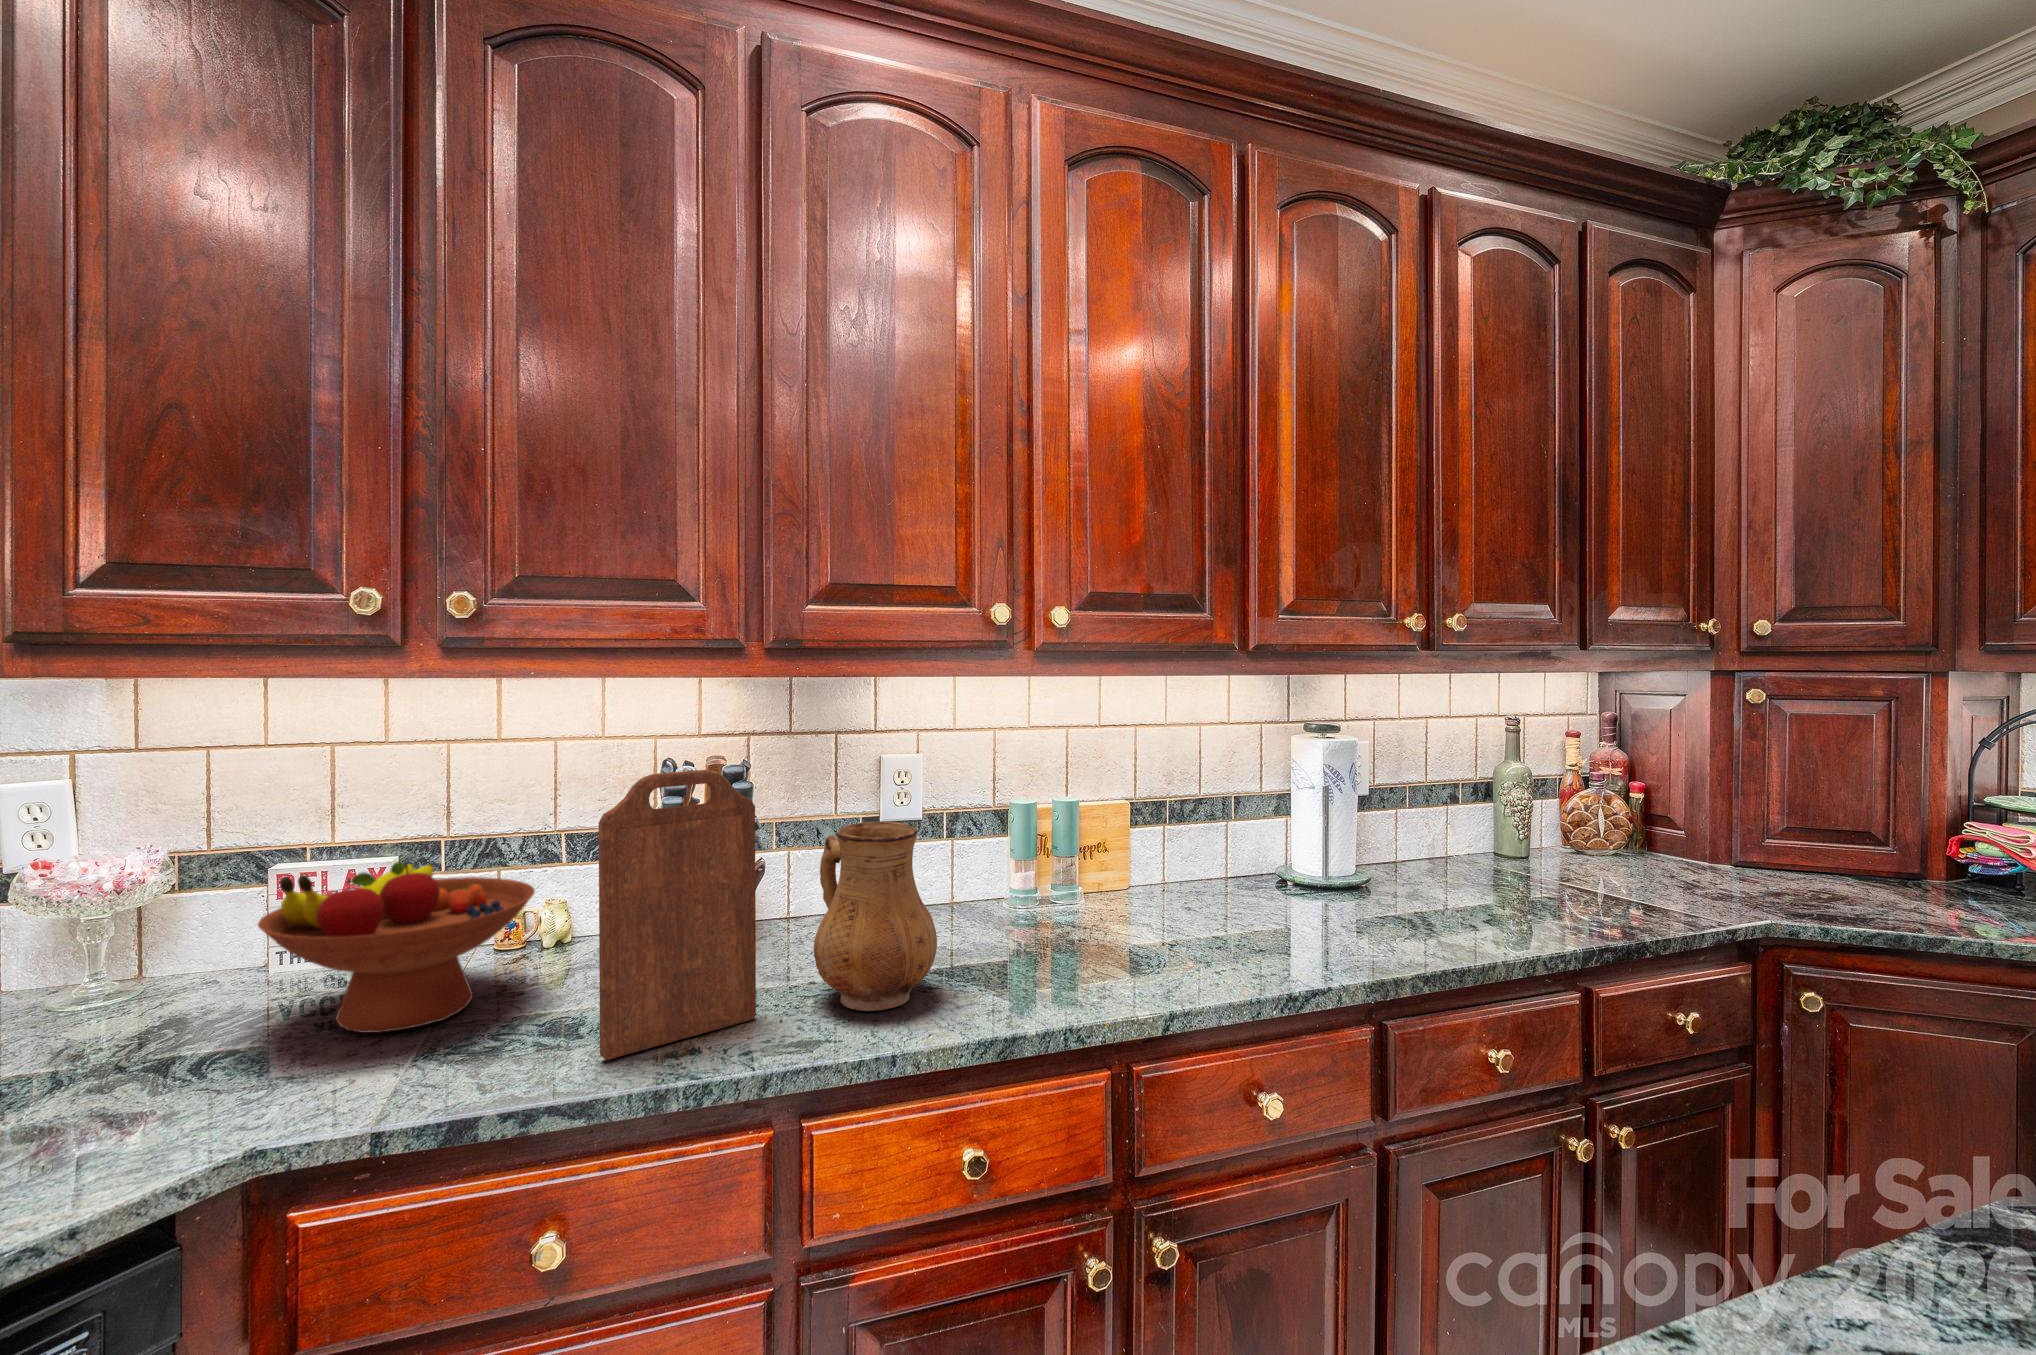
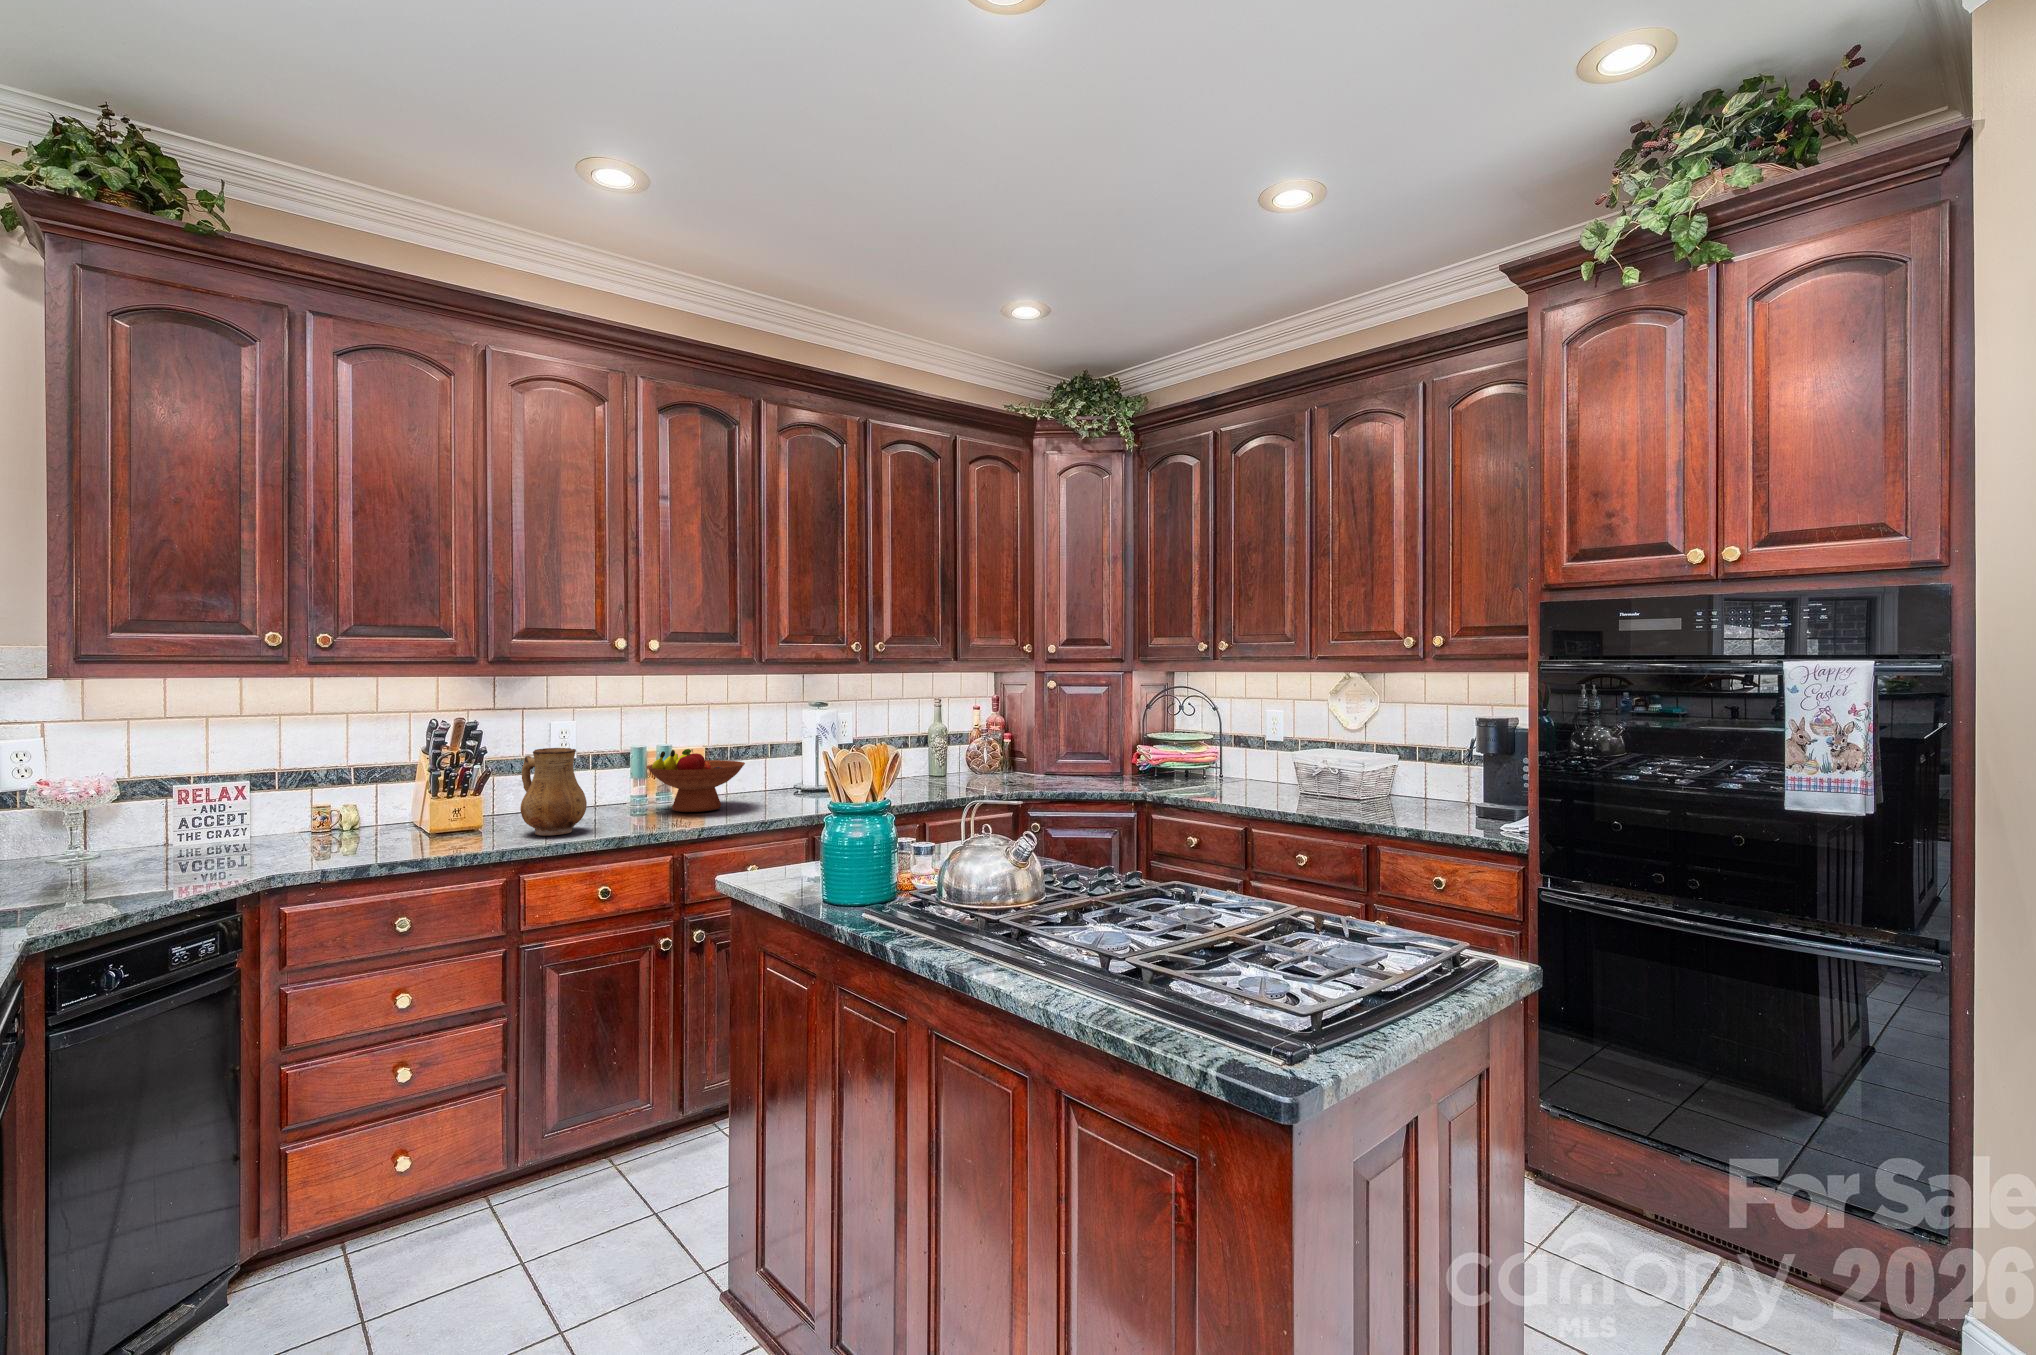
cutting board: present [599,770,756,1060] -> none [415,720,491,853]
fruit bowl: present [258,861,535,1033] -> present [647,749,745,812]

